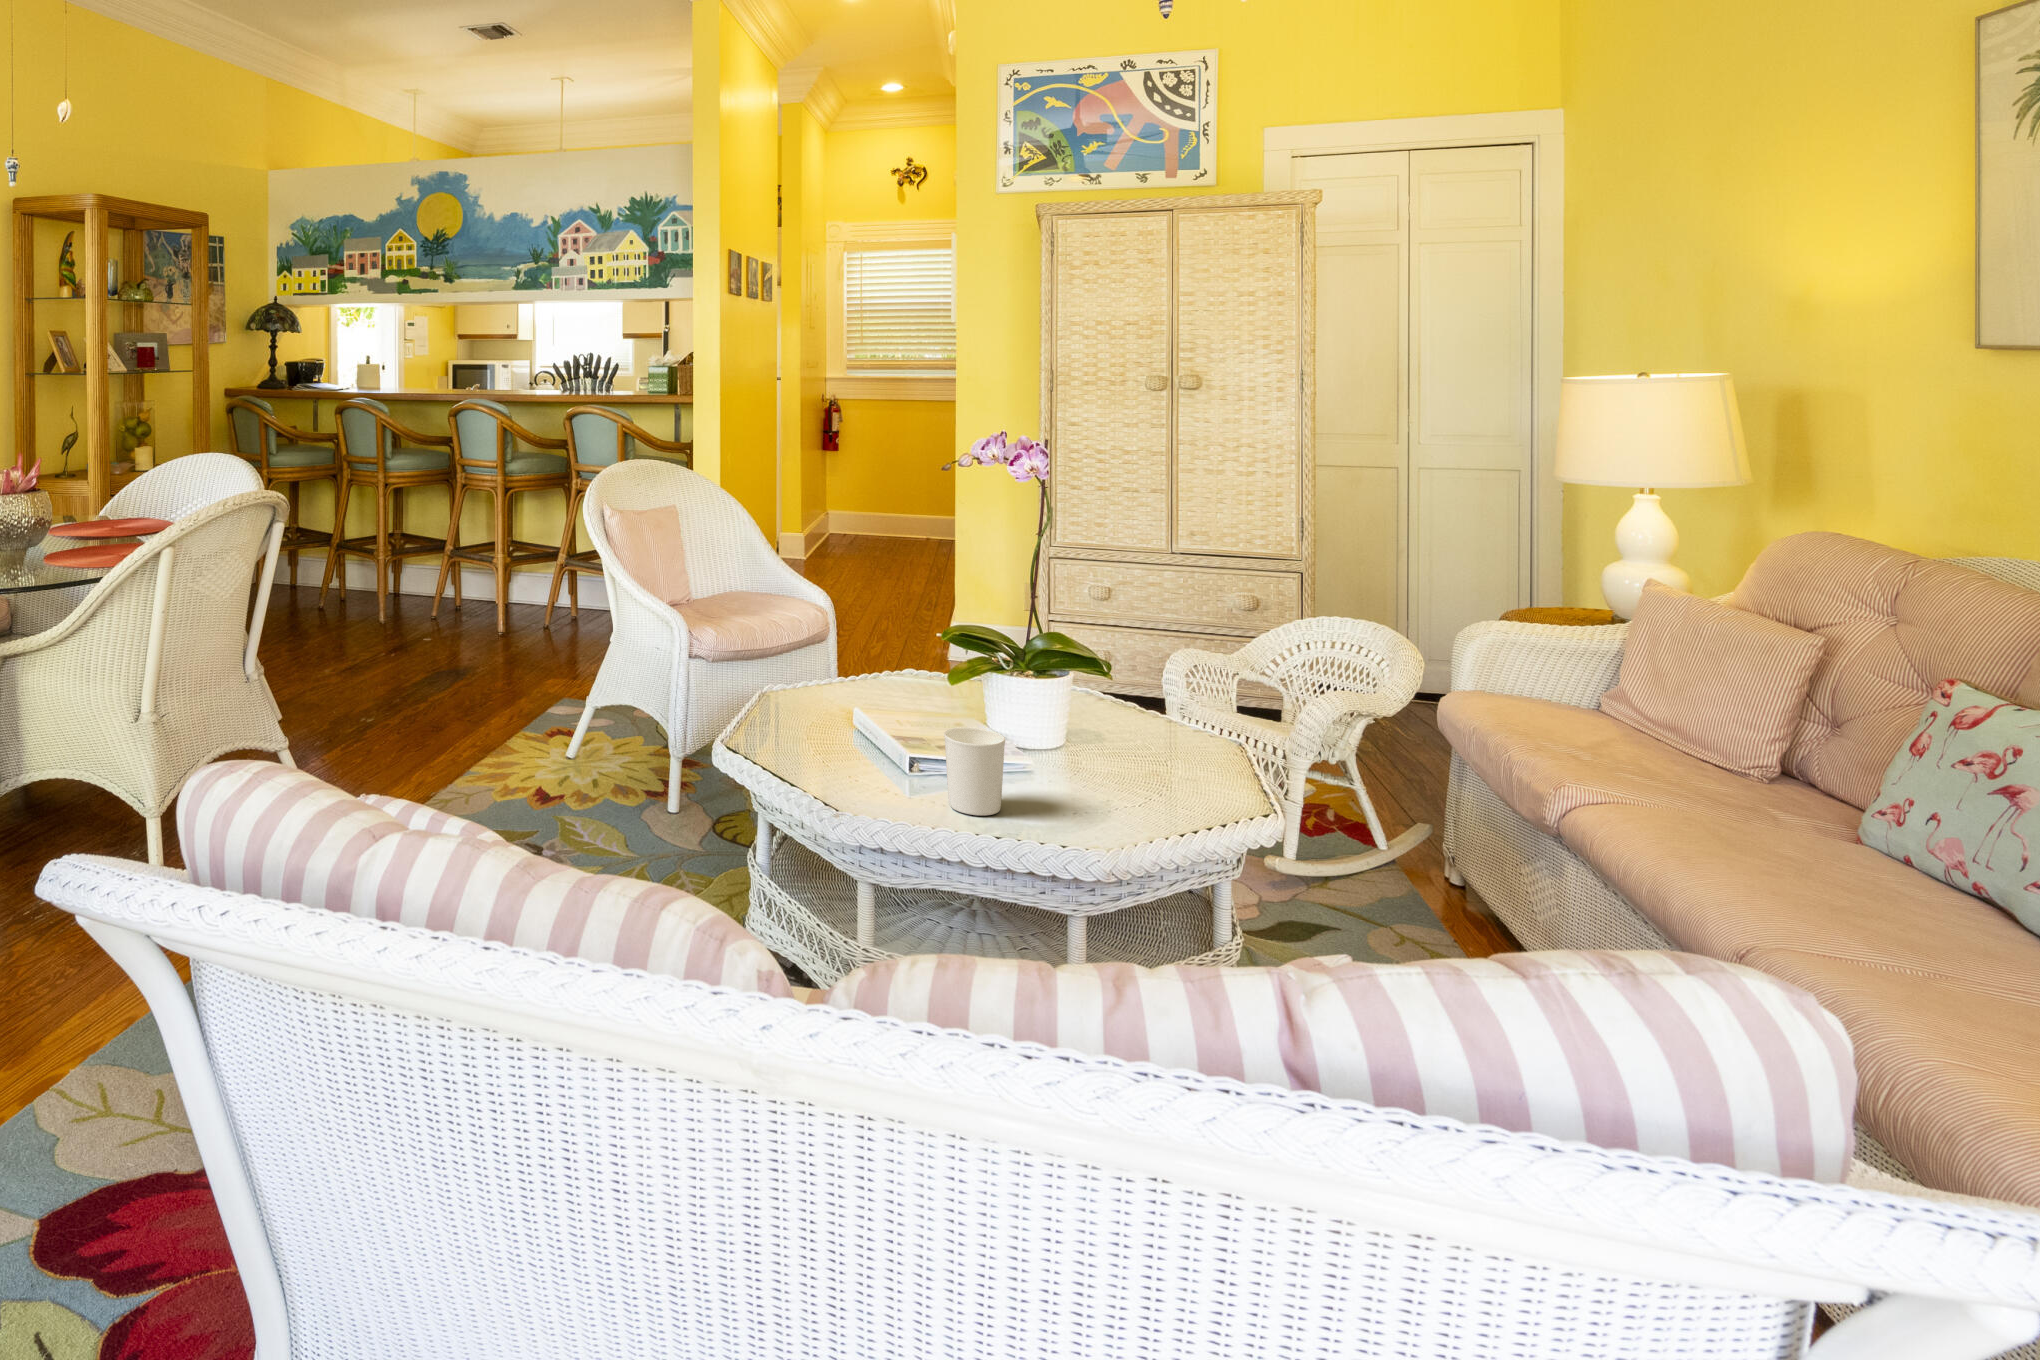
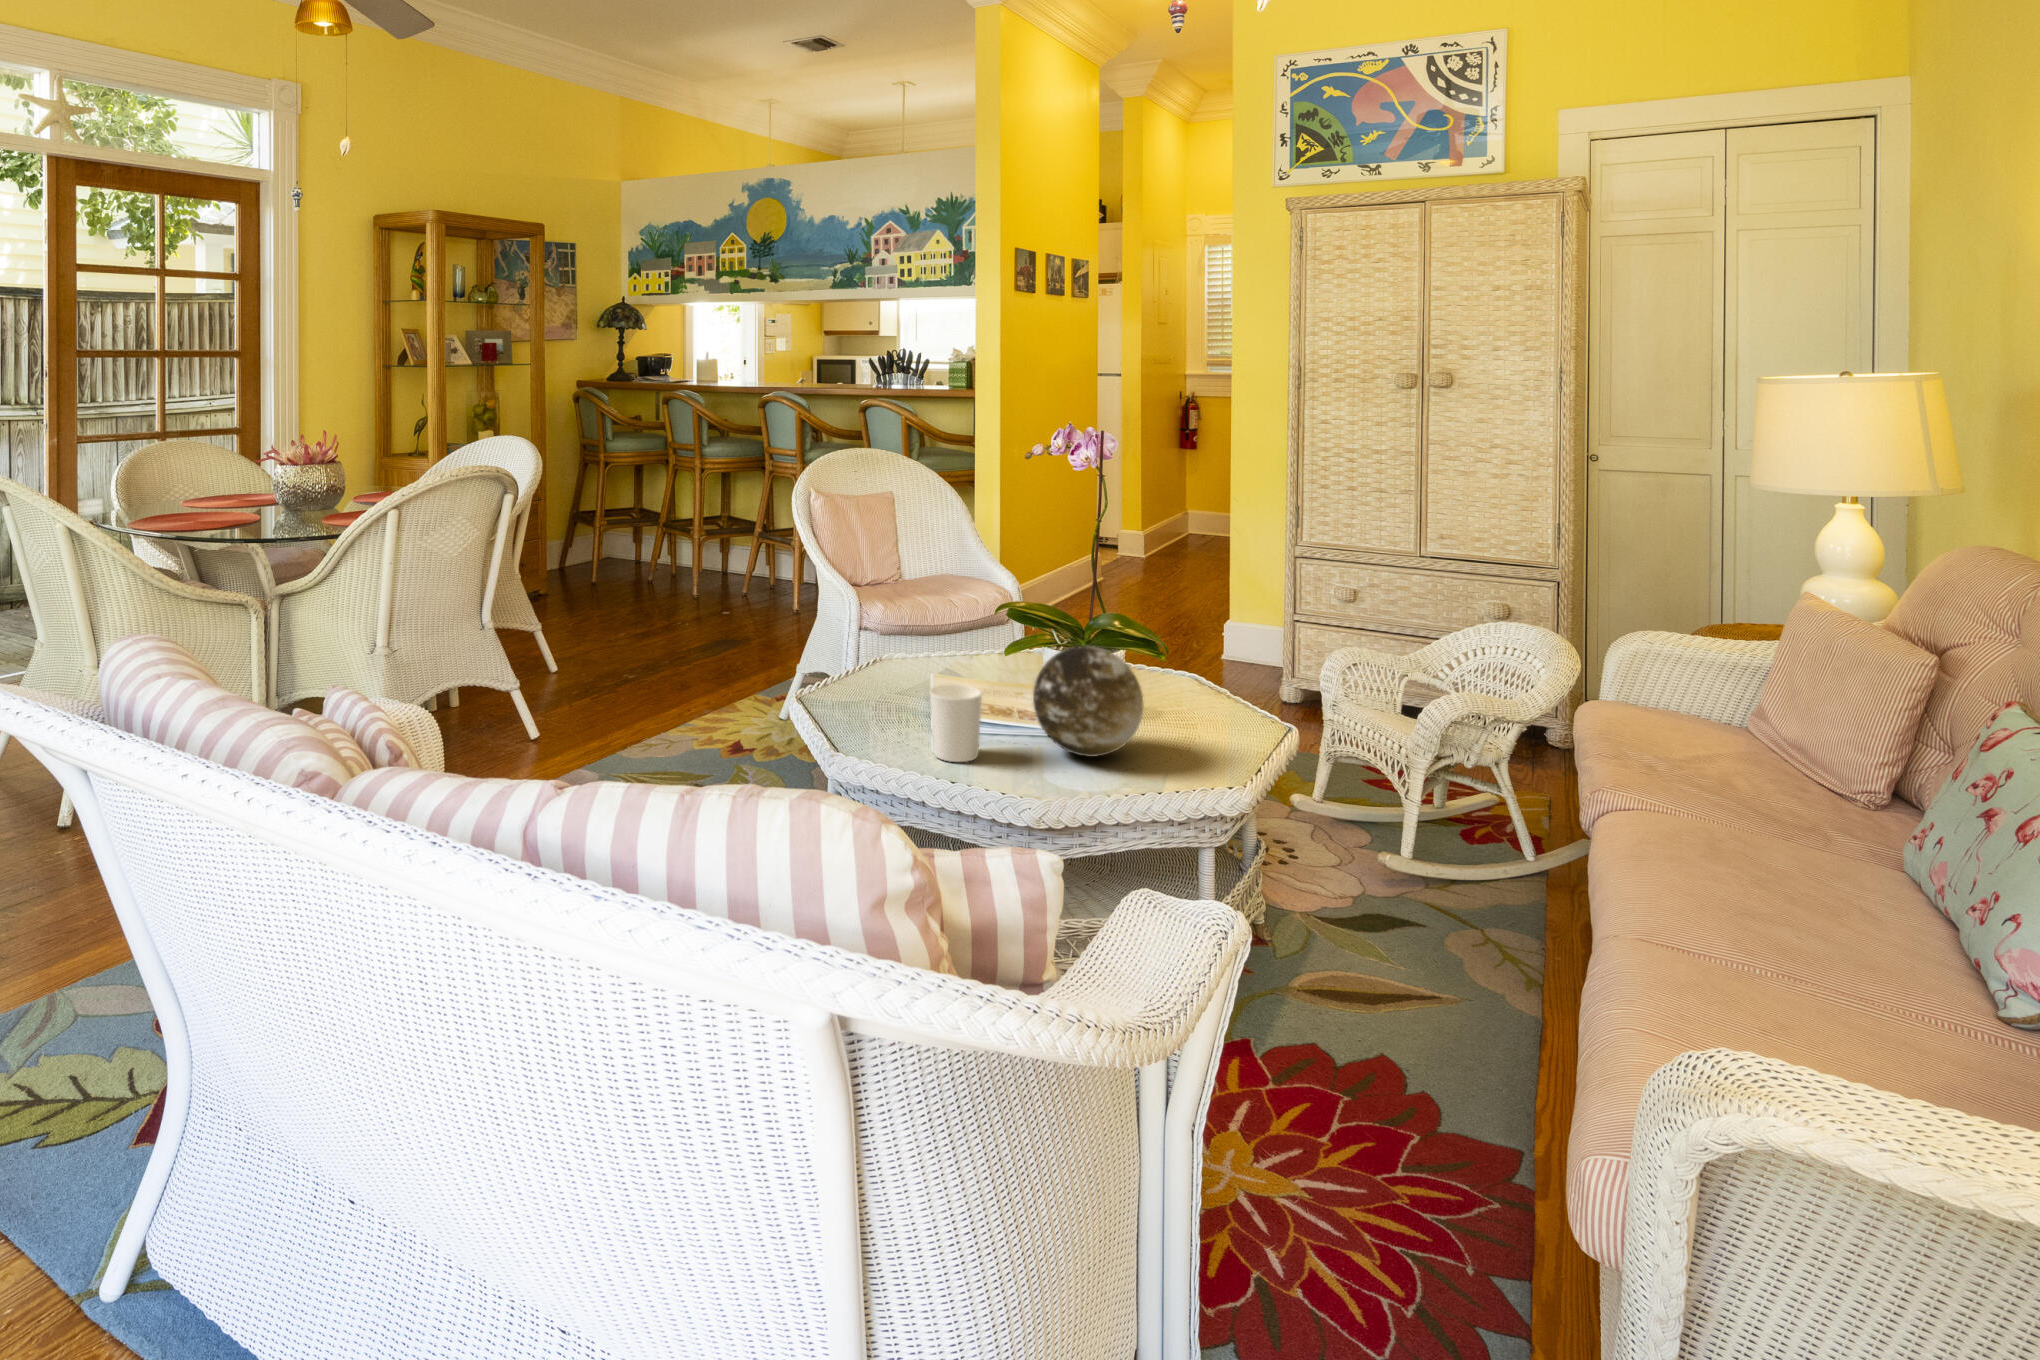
decorative orb: none [1044,677,1171,798] -> present [1033,646,1143,757]

